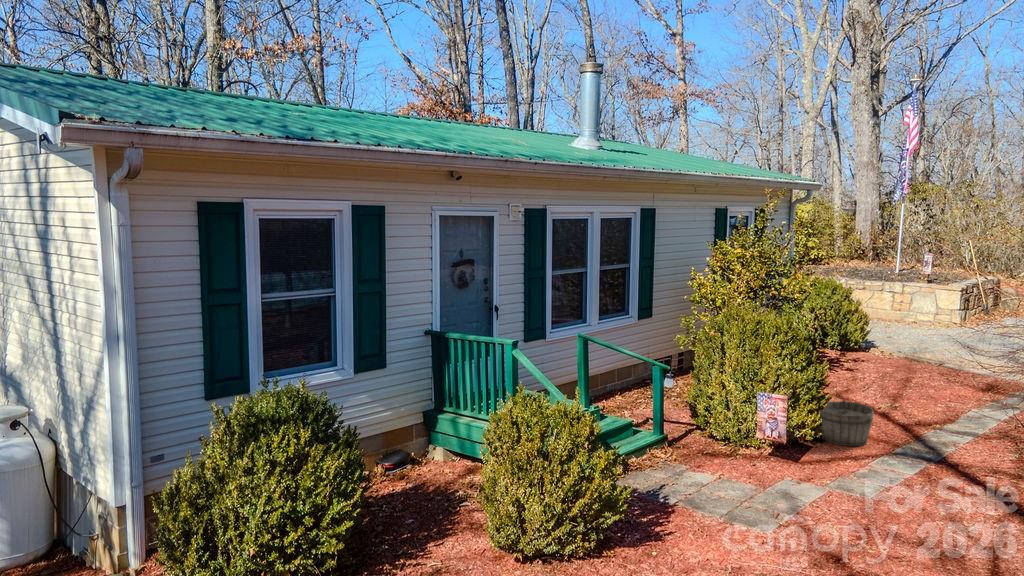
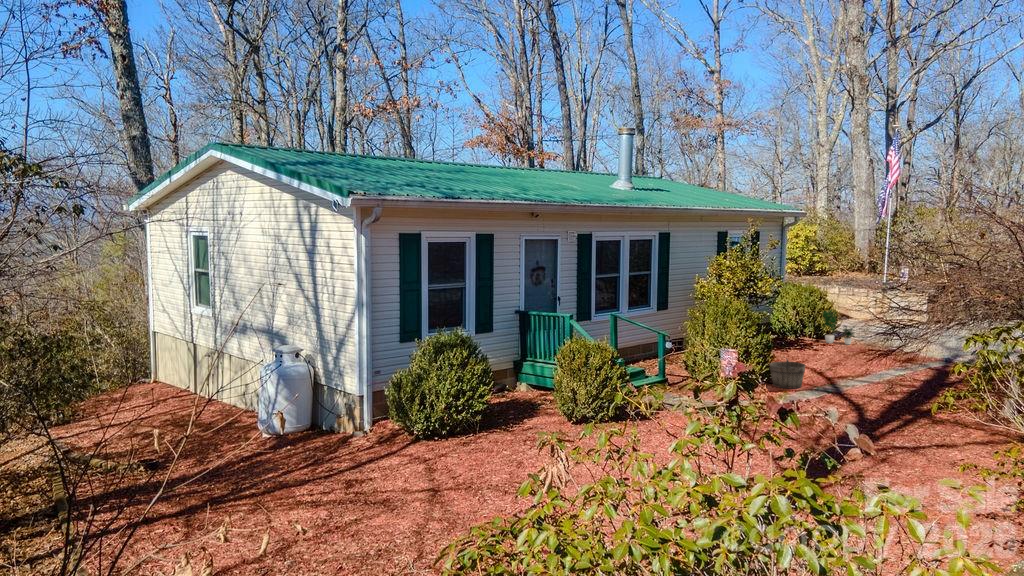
potted plant: none [849,311,898,361] -> present [823,310,854,344]

